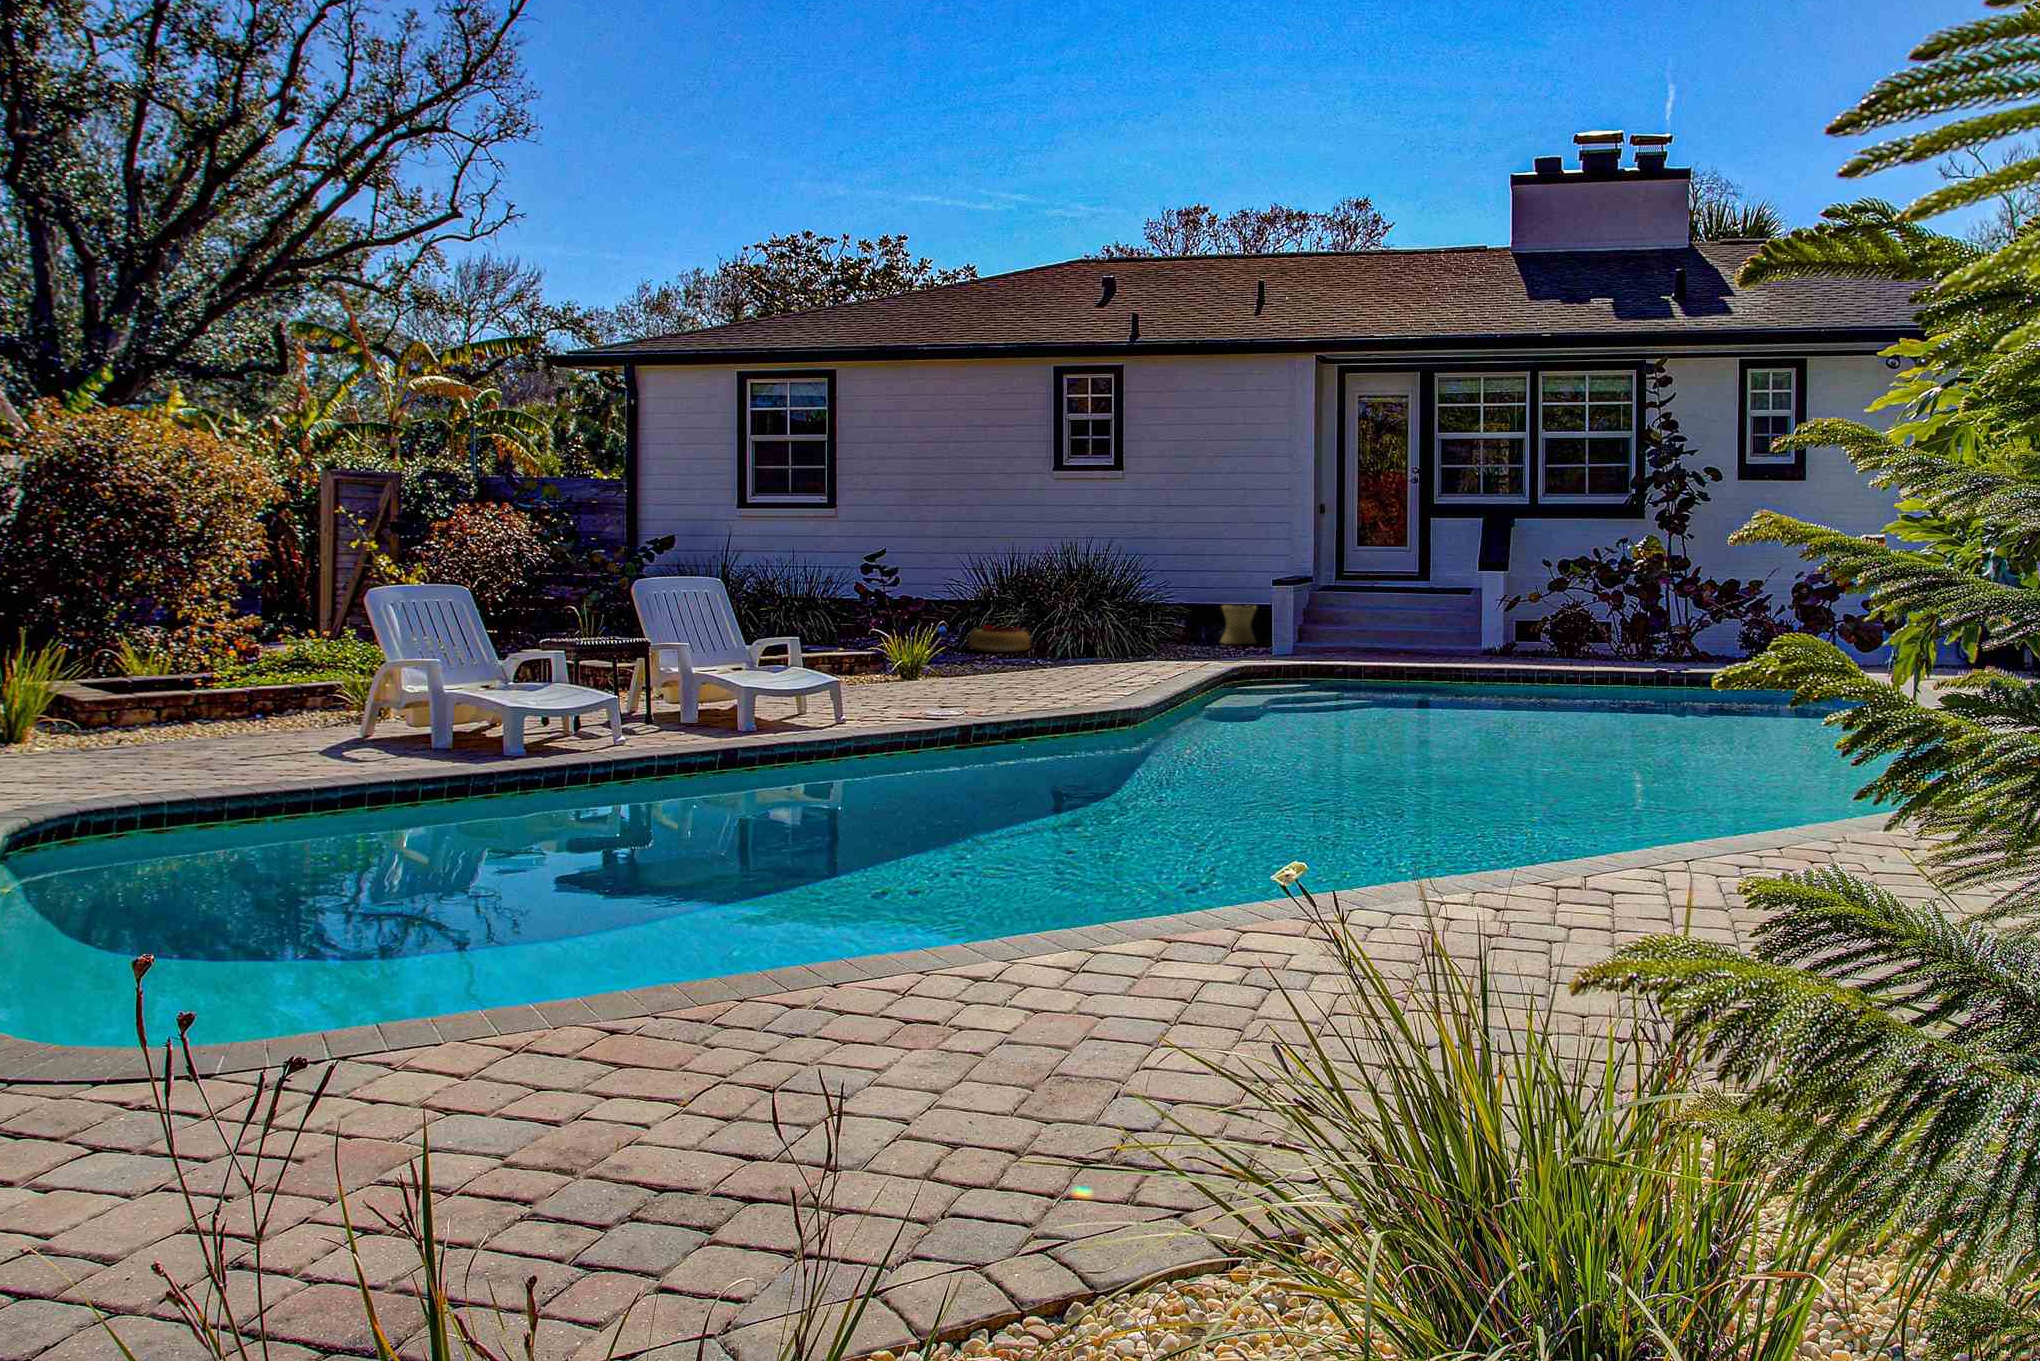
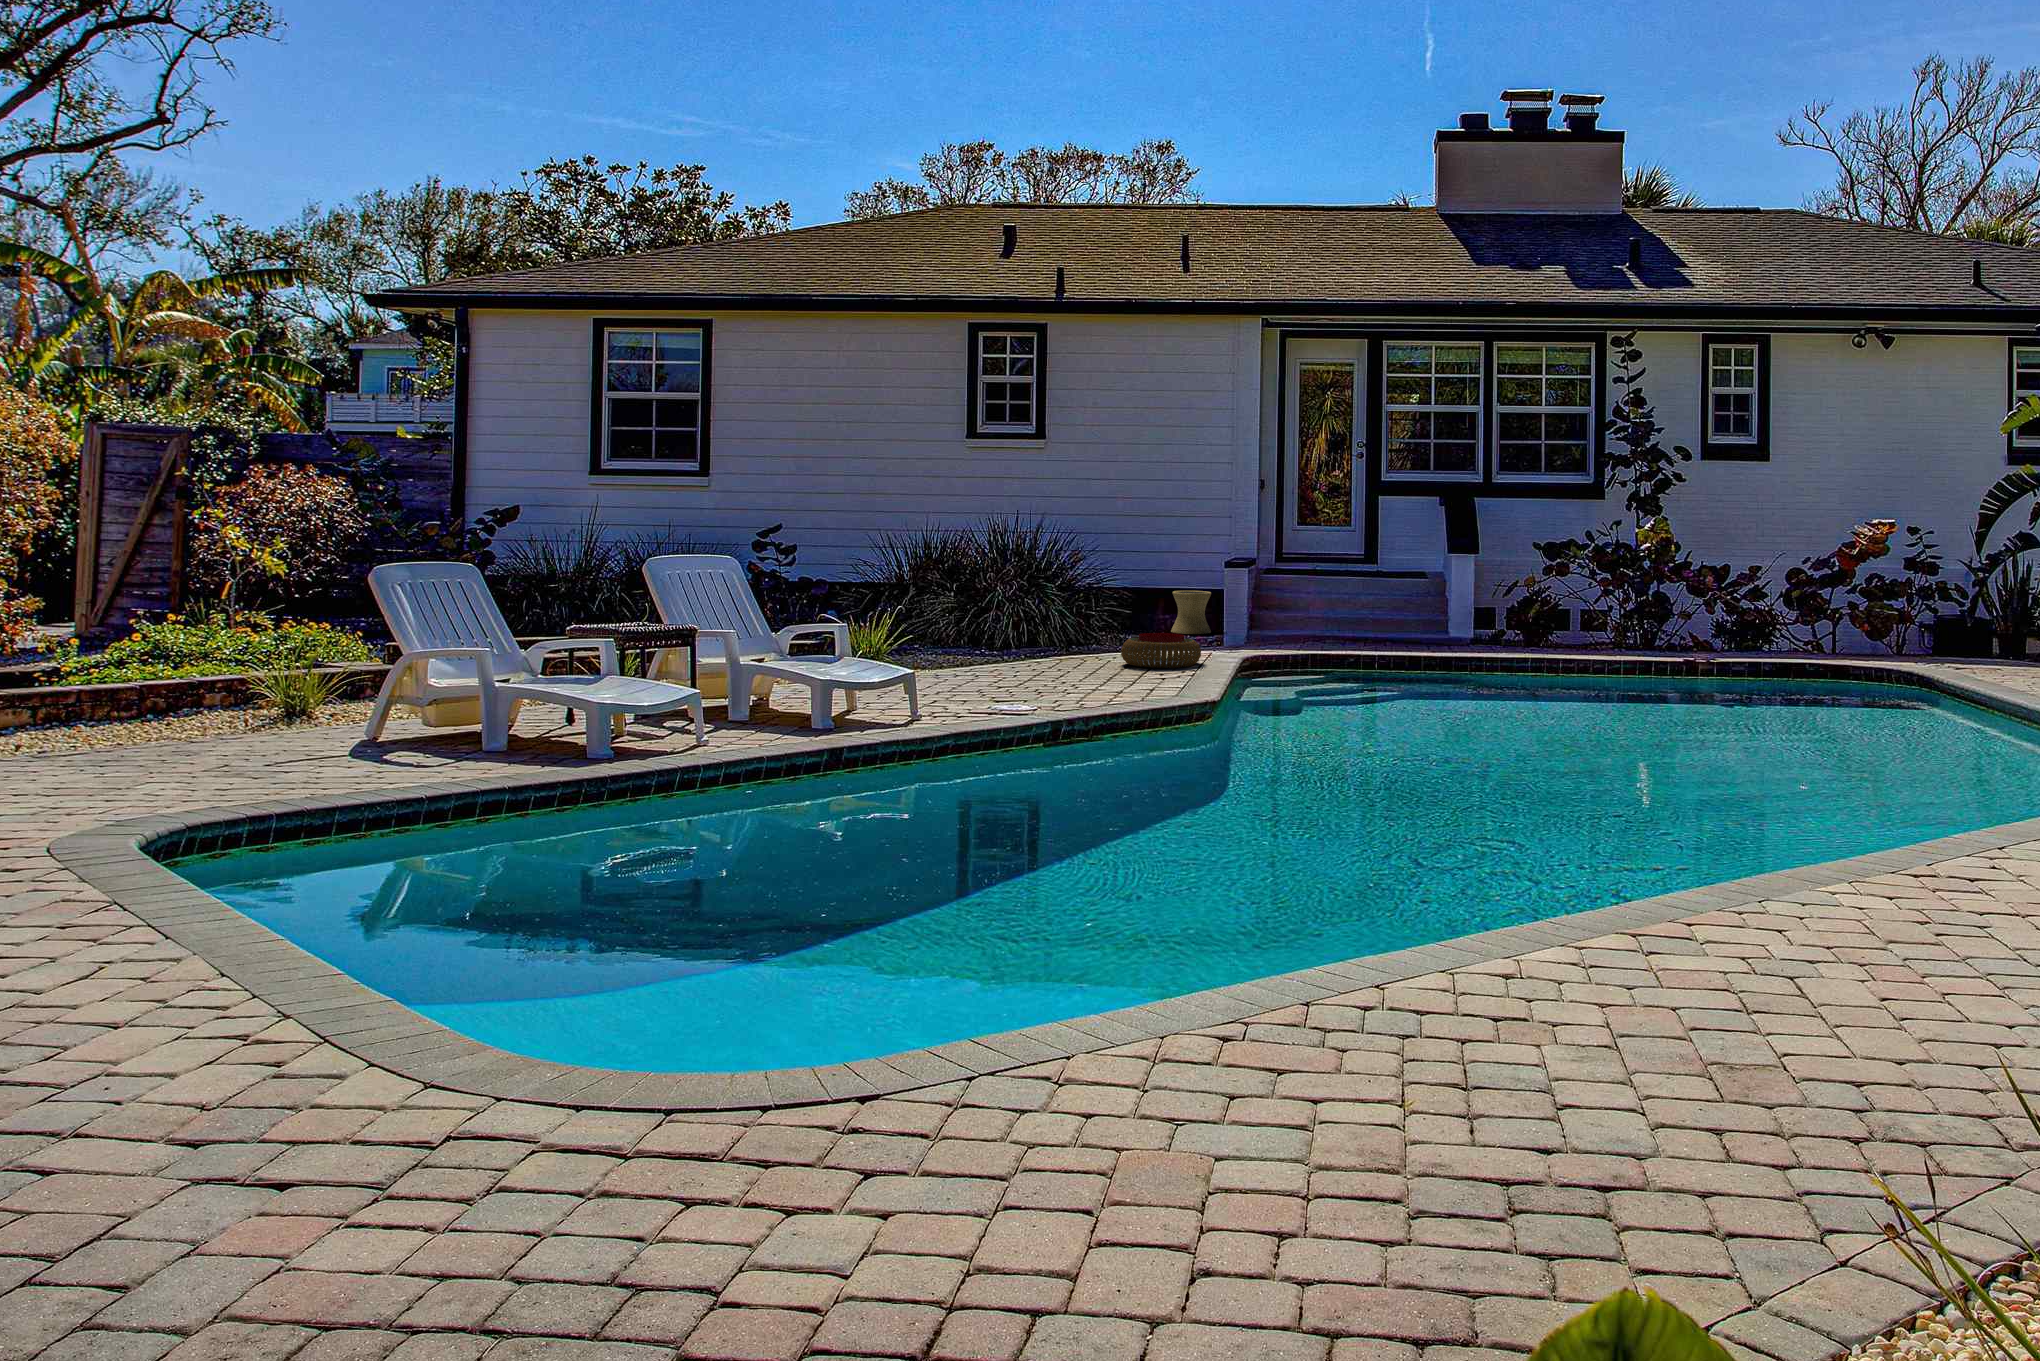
pouf: present [969,625,1030,652] -> present [1121,633,1201,668]

